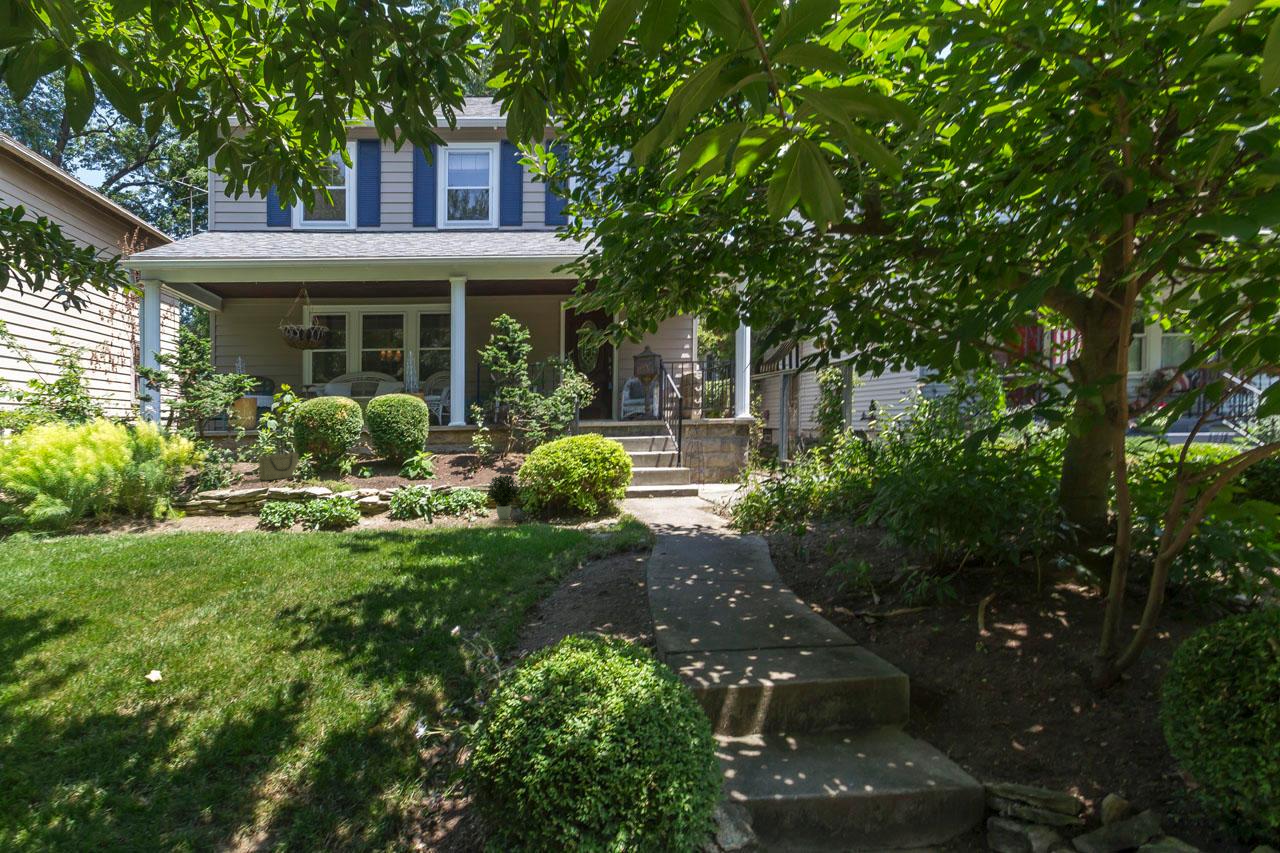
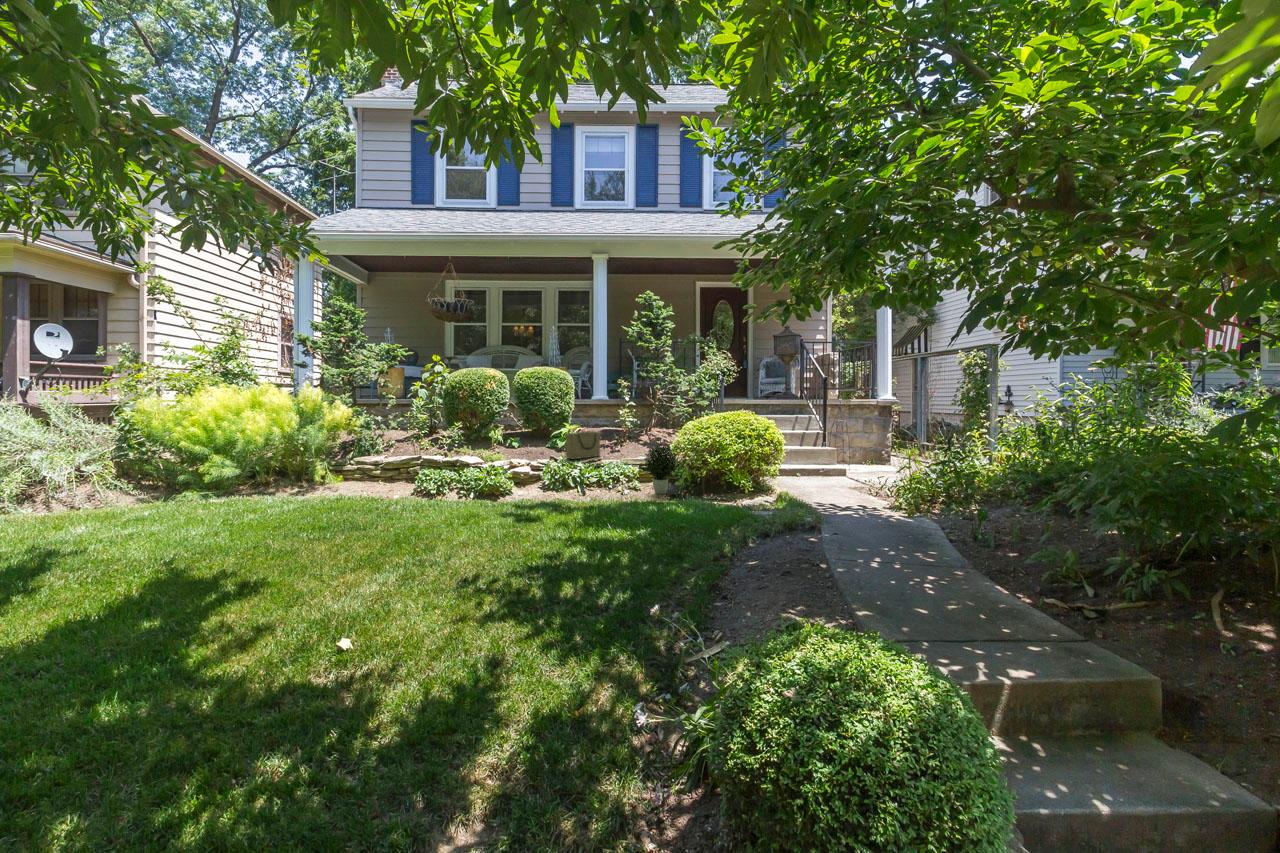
basket: present [258,453,299,480] -> present [565,431,601,459]

